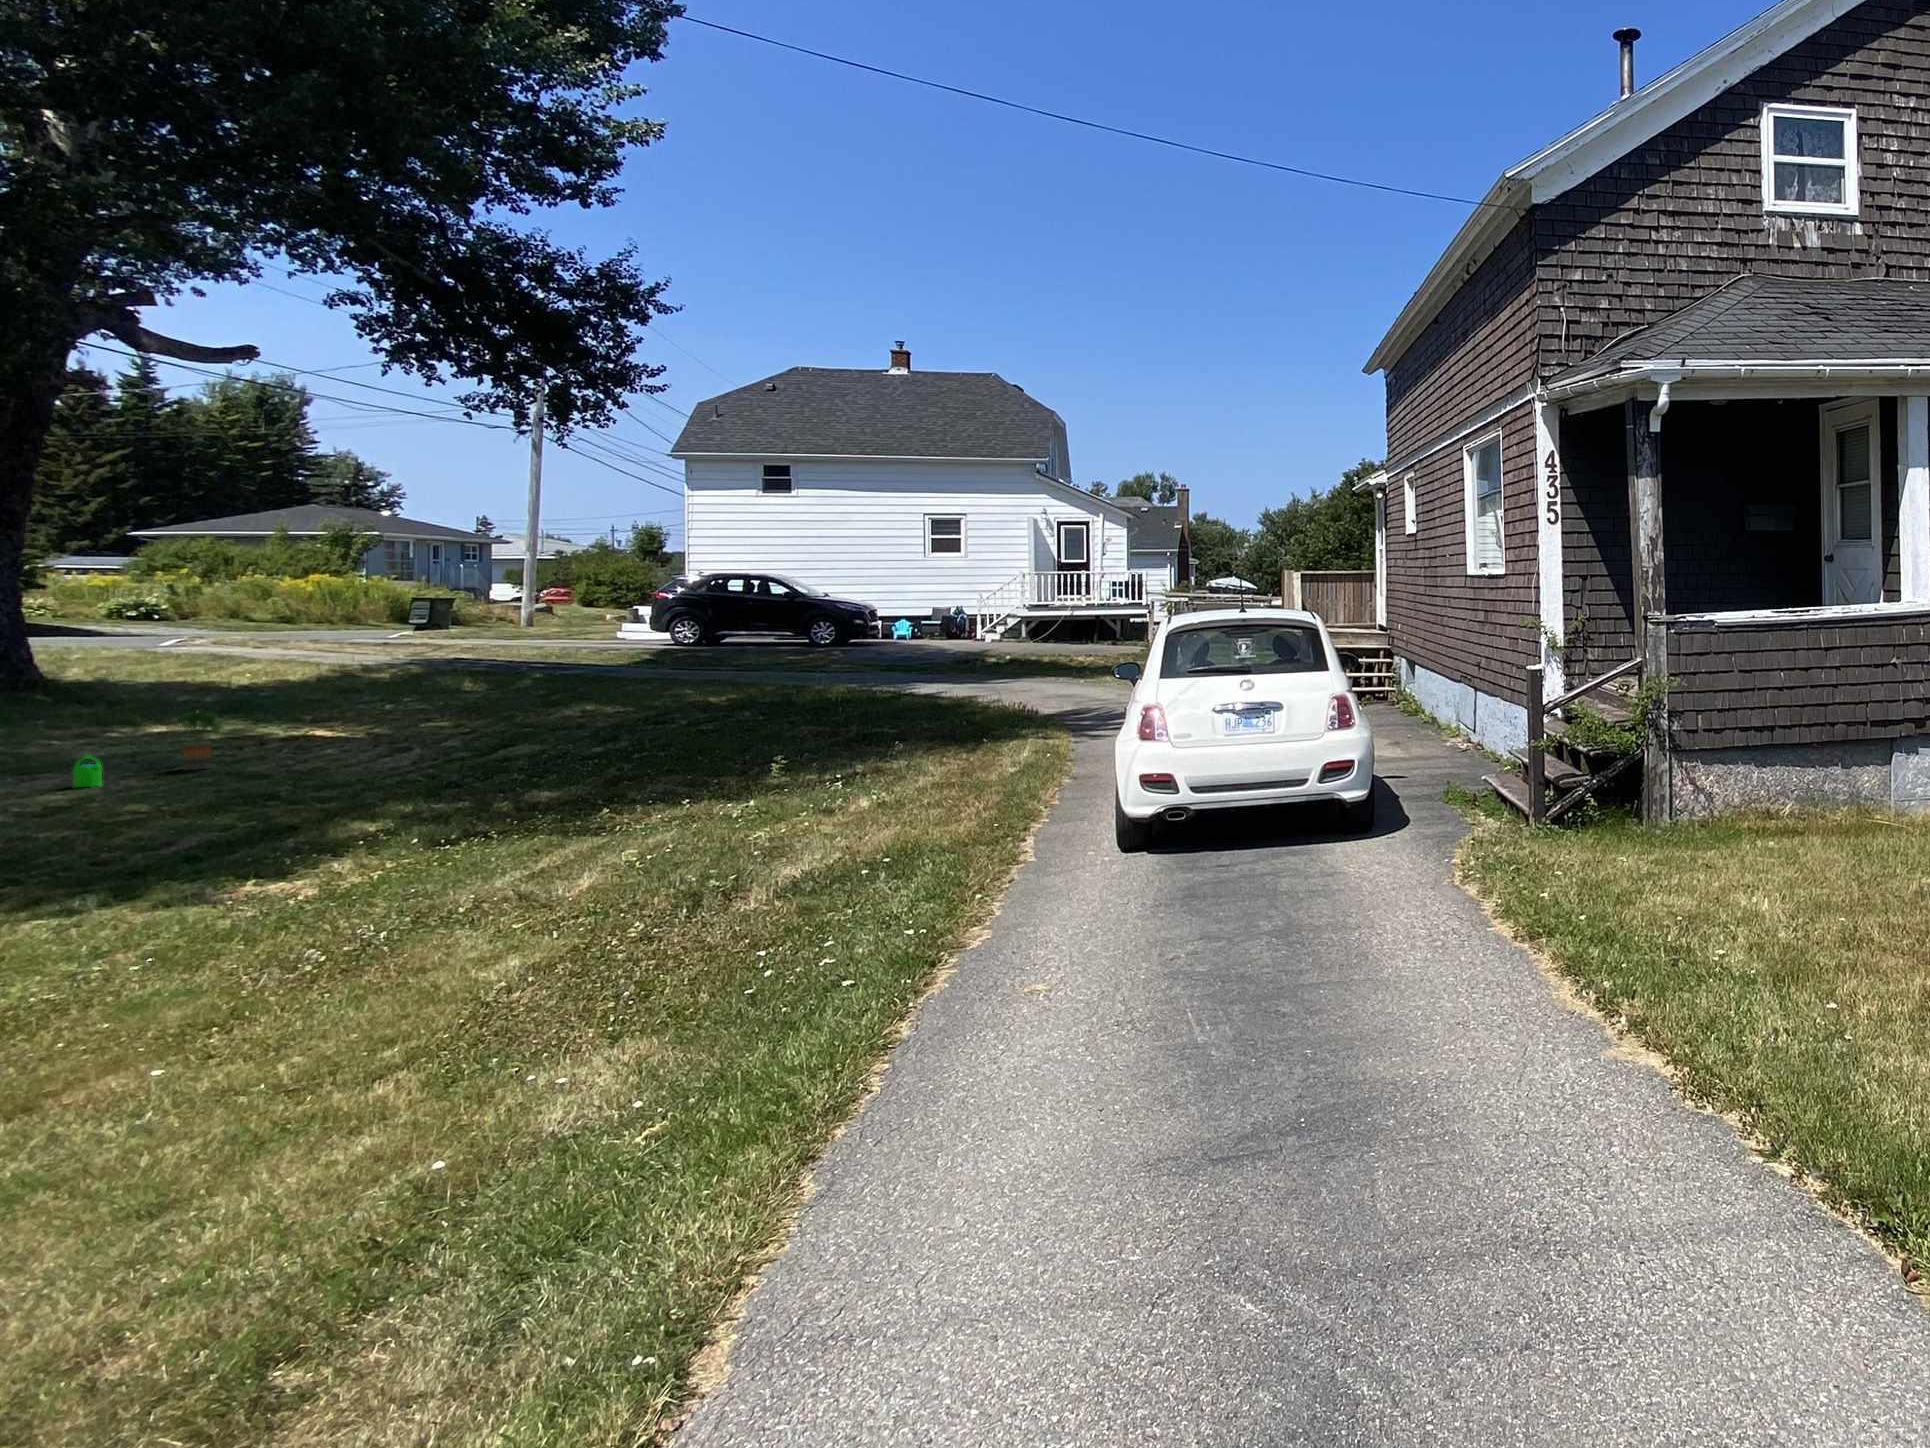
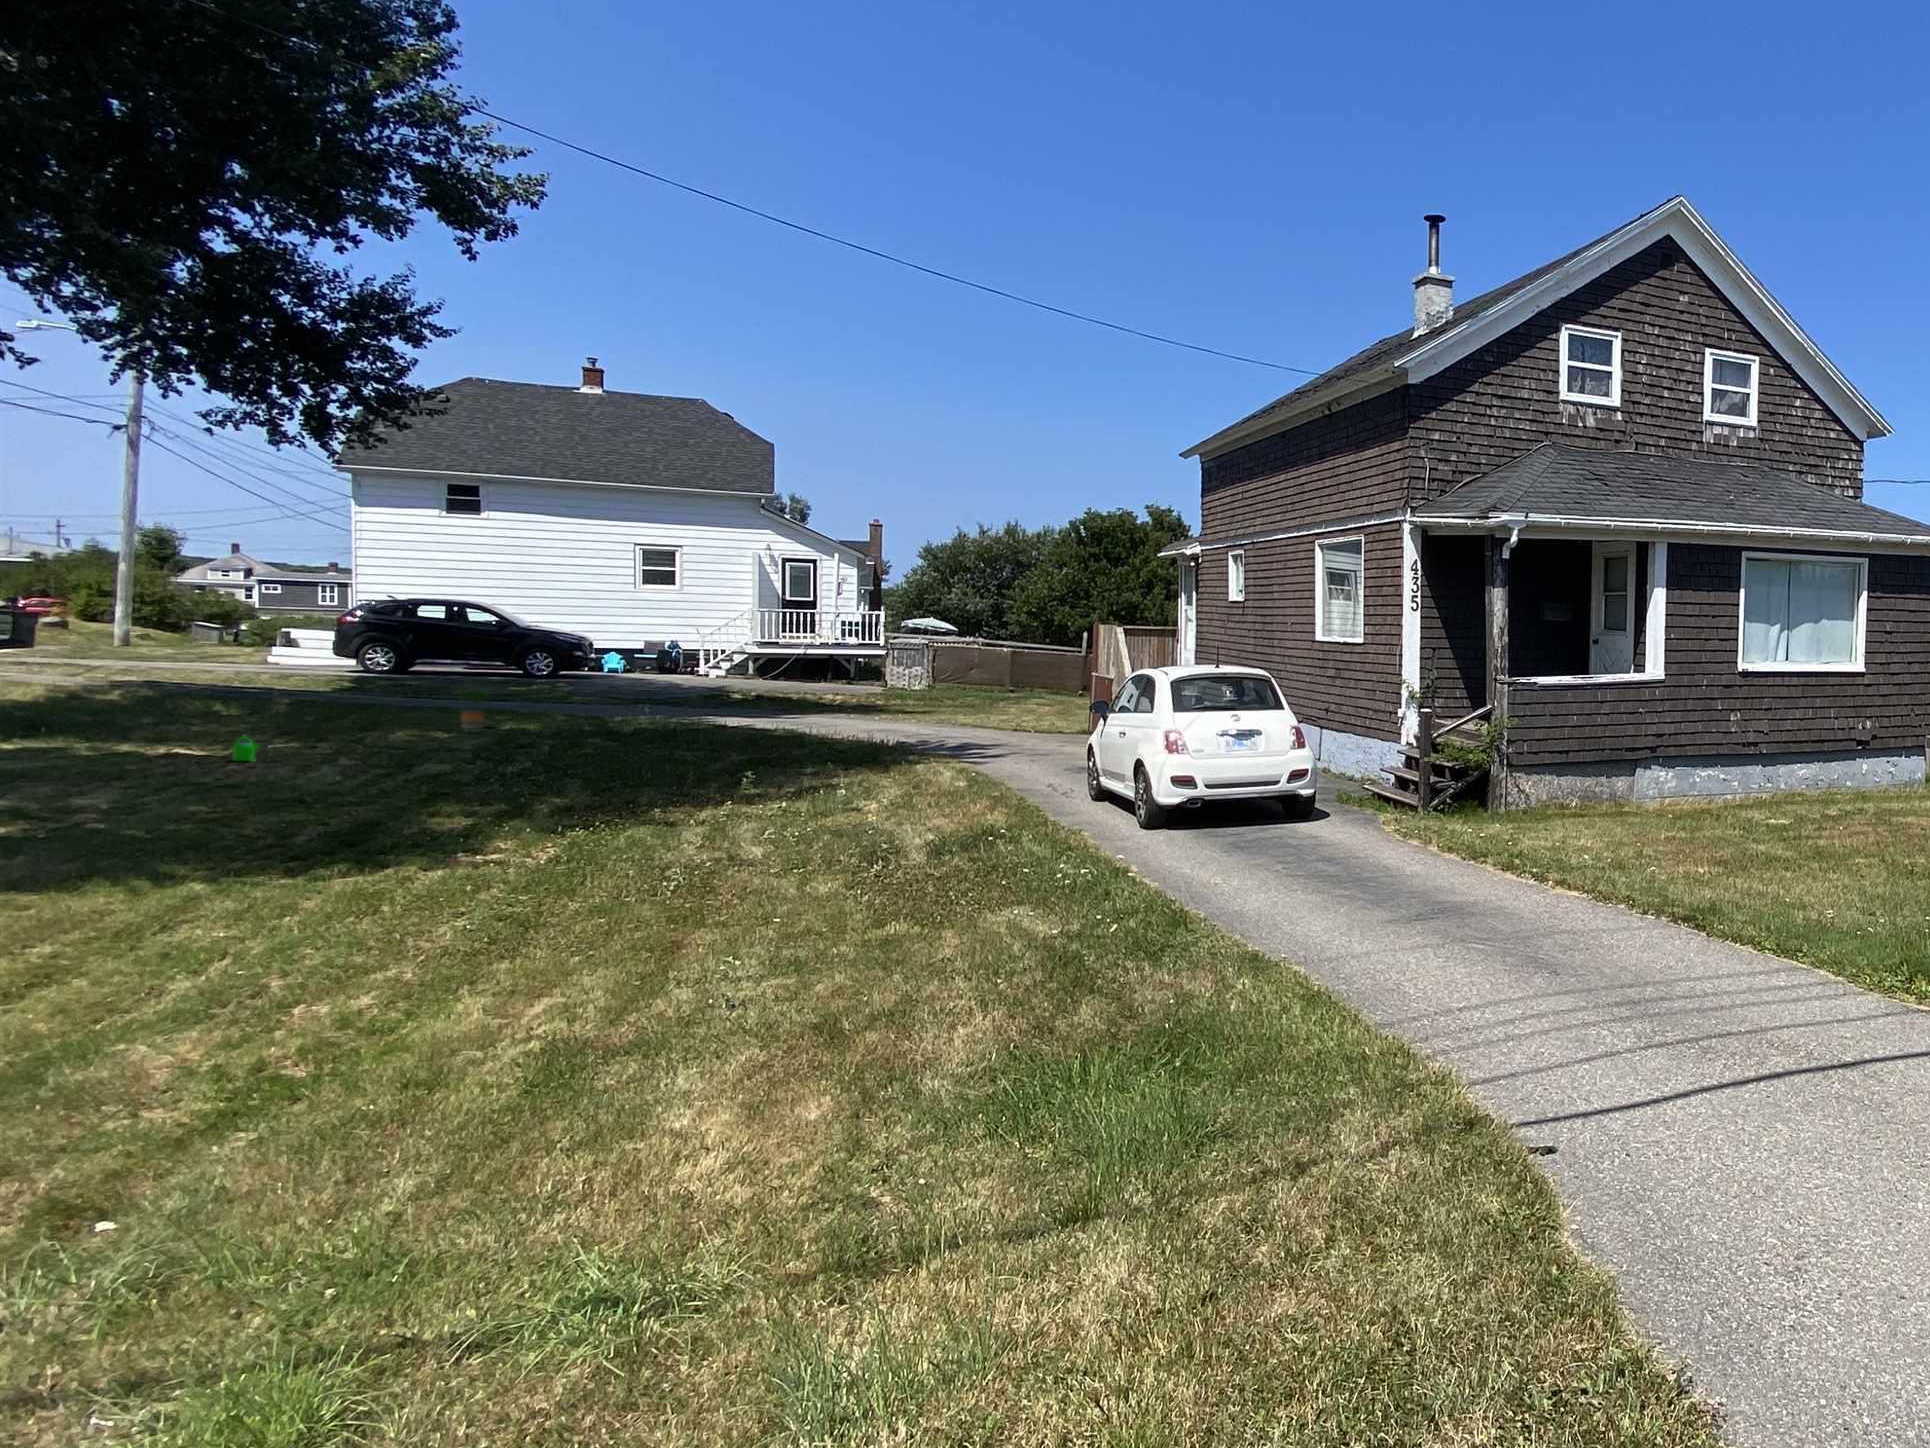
potted tree: present [176,713,222,770] -> present [459,690,490,729]

